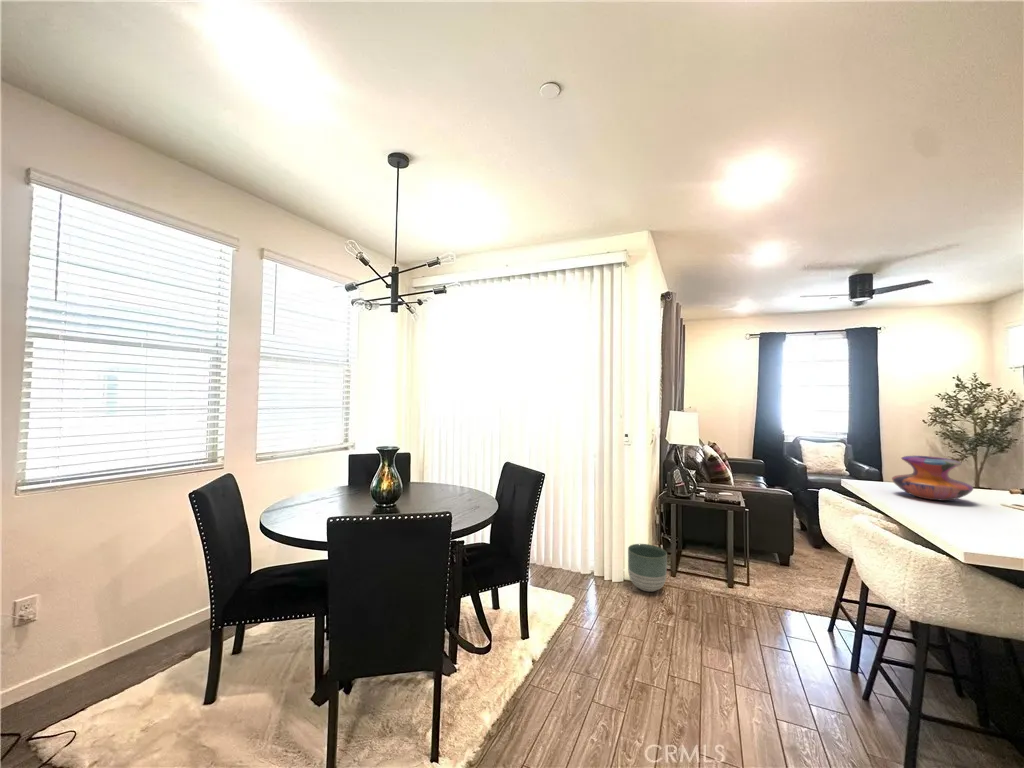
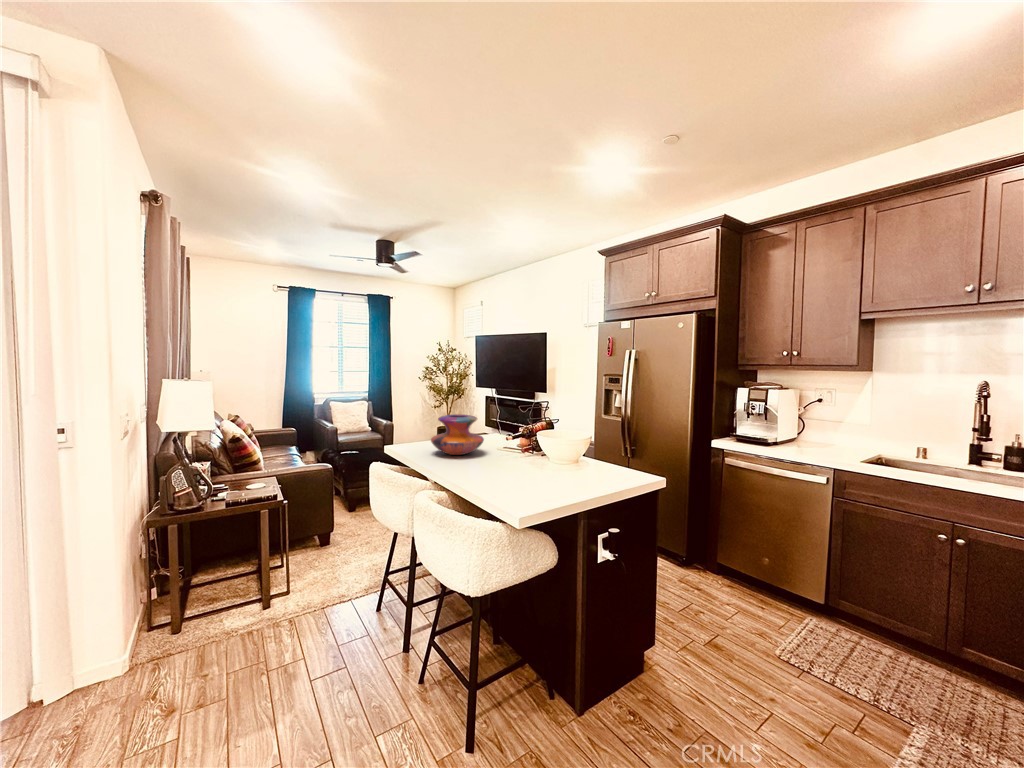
planter: present [628,544,667,592] -> none [73,606,161,699]

